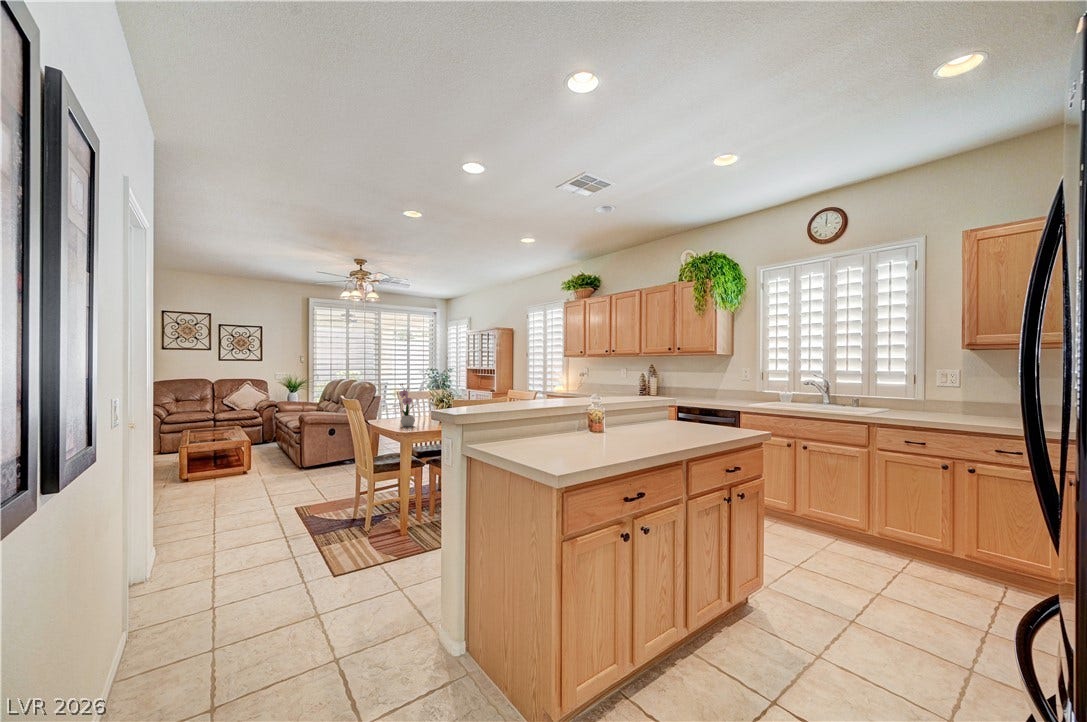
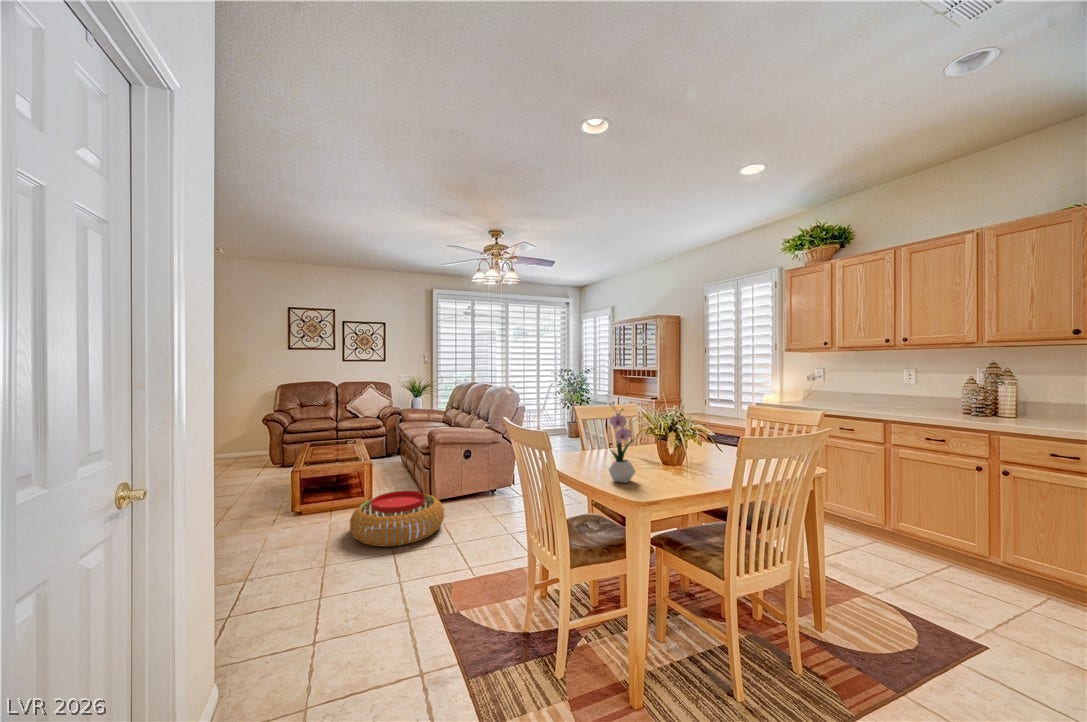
pouf: none [233,457,311,493] -> present [350,491,444,547]

